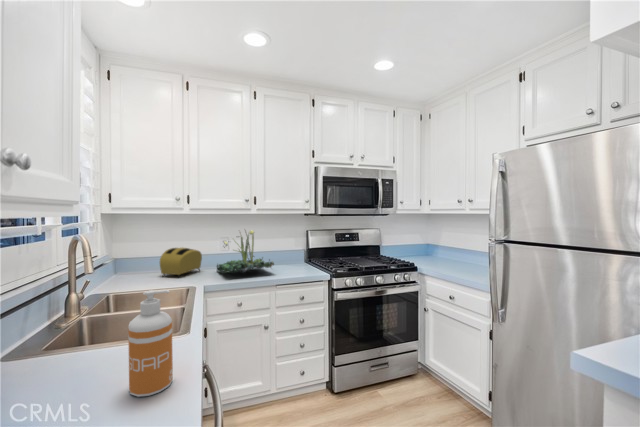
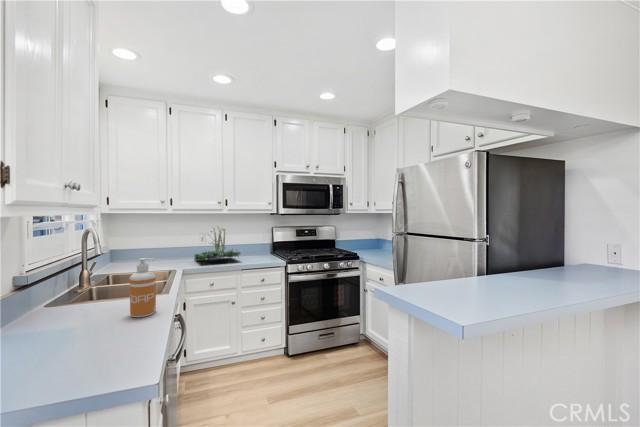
toaster: present [160,248,202,277] -> none [147,241,182,265]

